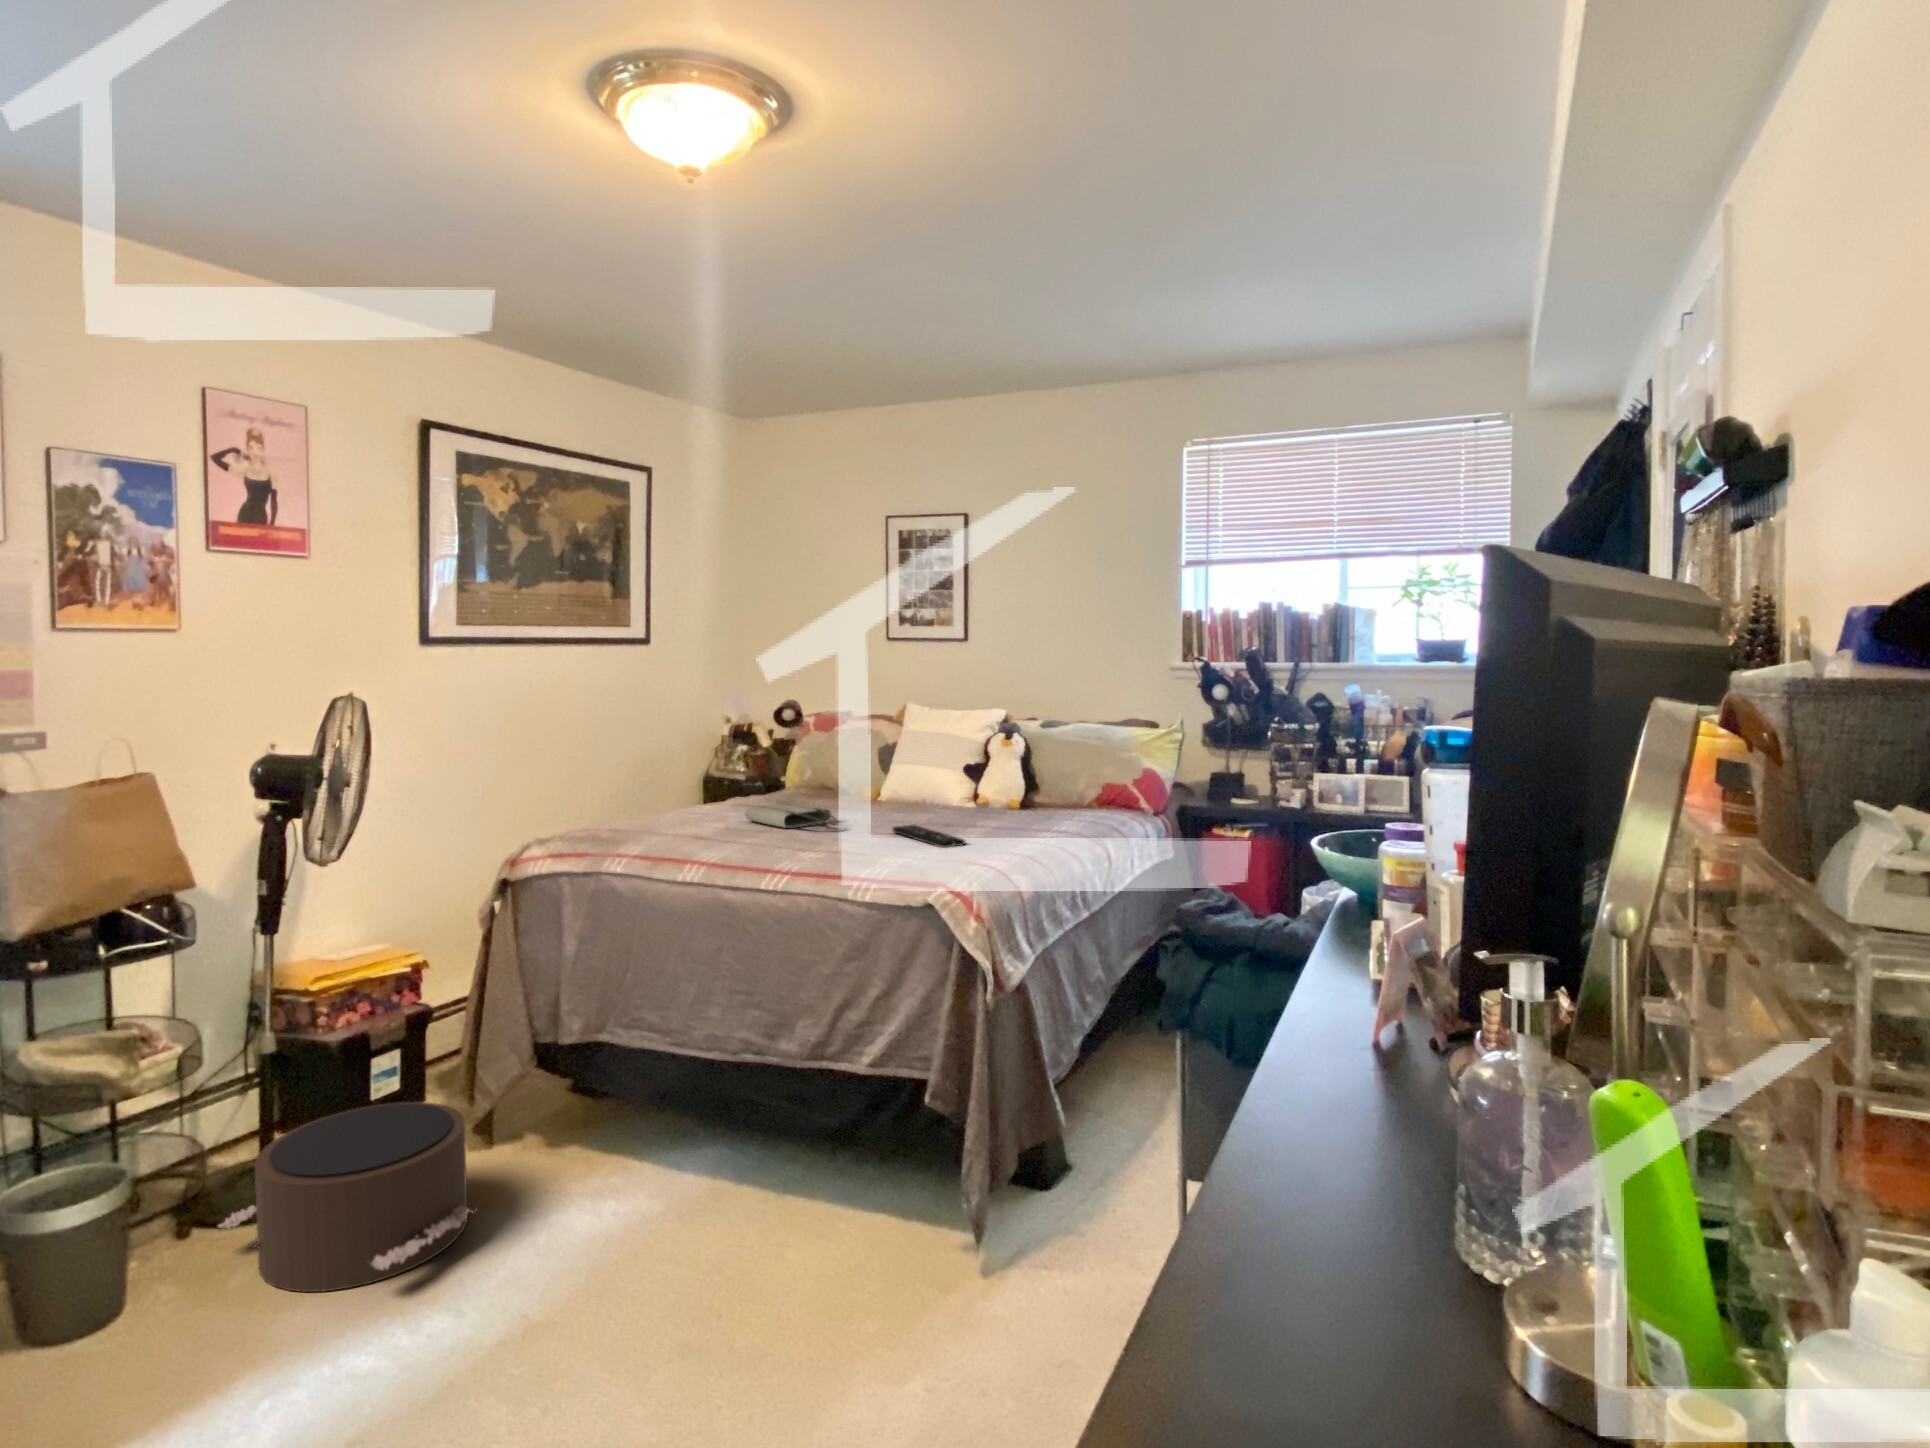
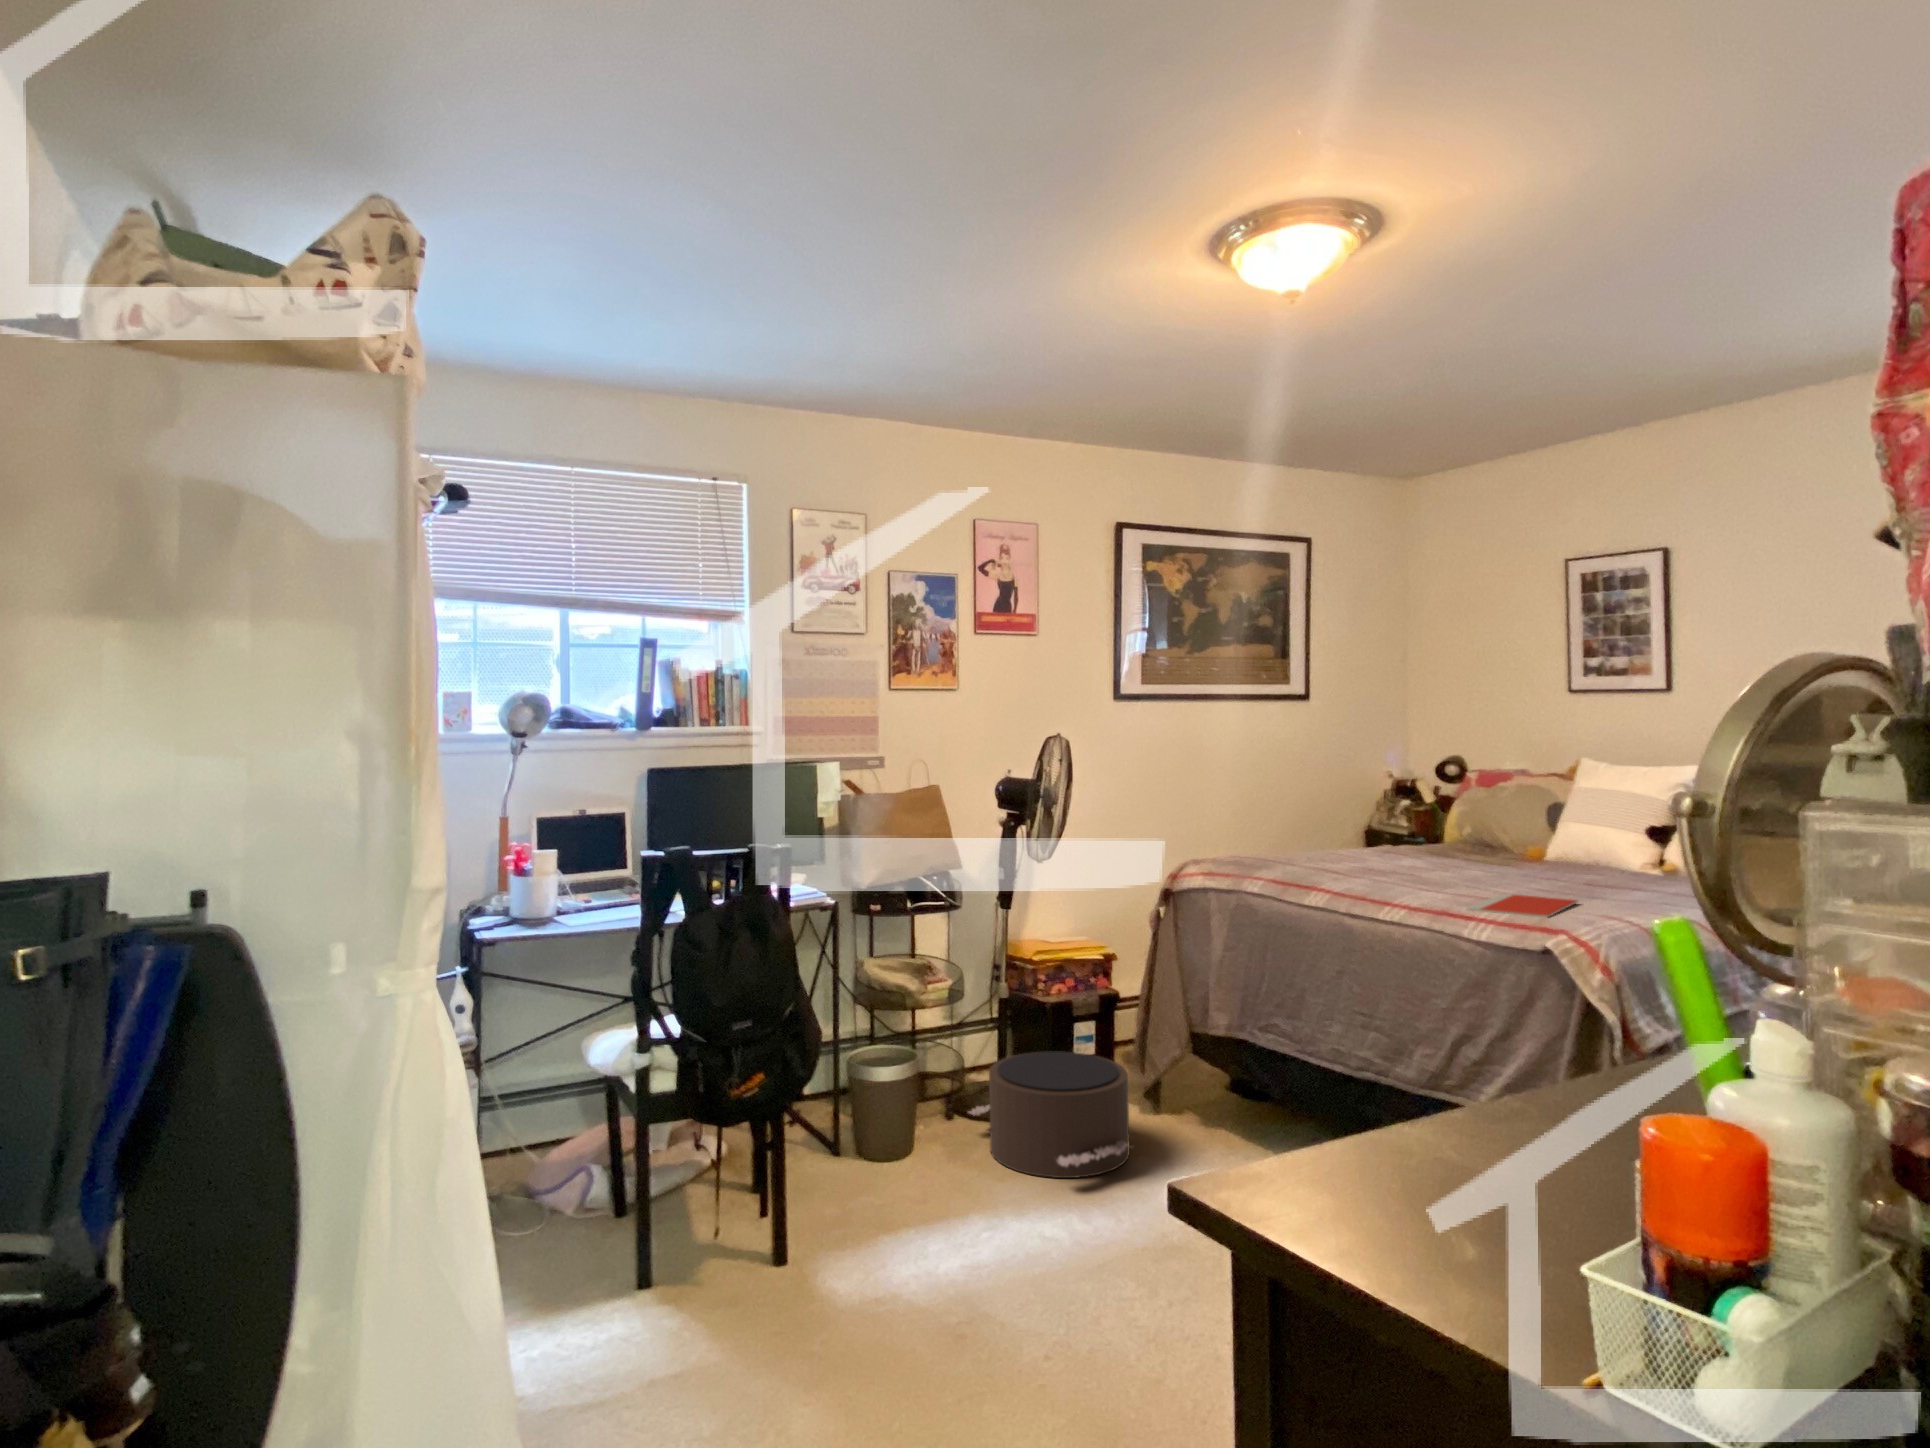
tote bag: present [745,803,838,828] -> none [1388,850,1480,875]
remote control: present [893,825,966,848] -> none [1539,879,1617,901]
notebook: none [851,849,938,874] -> present [1468,894,1578,918]

